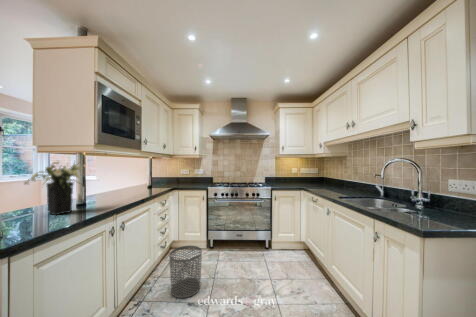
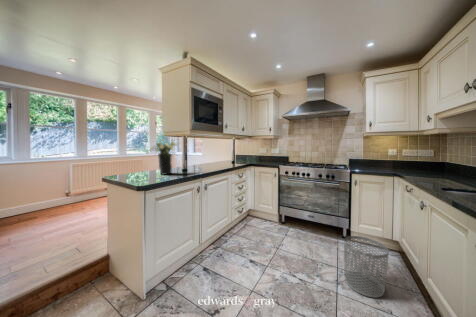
waste bin: present [170,246,202,298] -> present [344,236,389,297]

